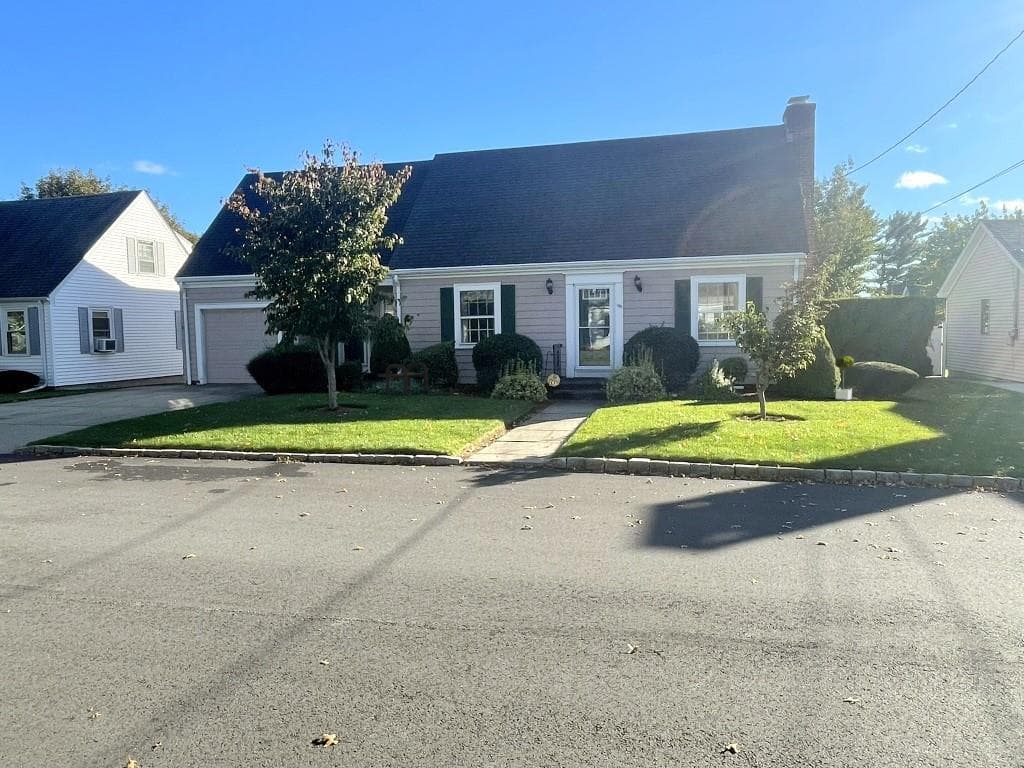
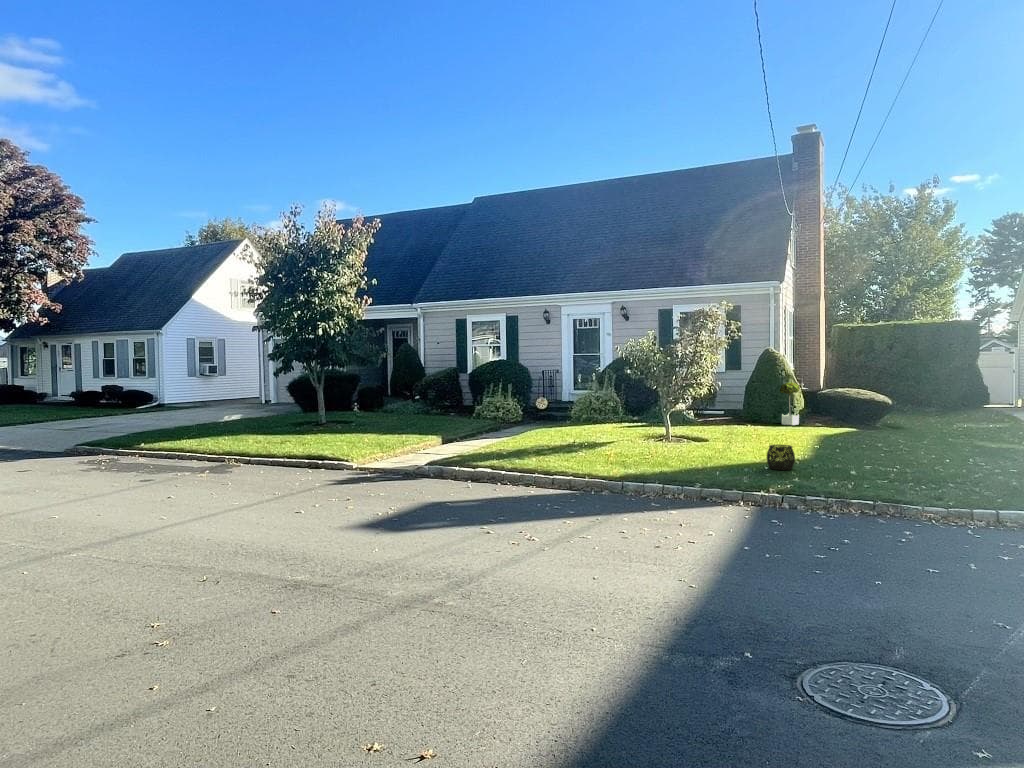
bench: present [386,362,428,394] -> none [388,386,428,414]
woven basket: none [939,422,973,449] -> present [767,444,795,470]

